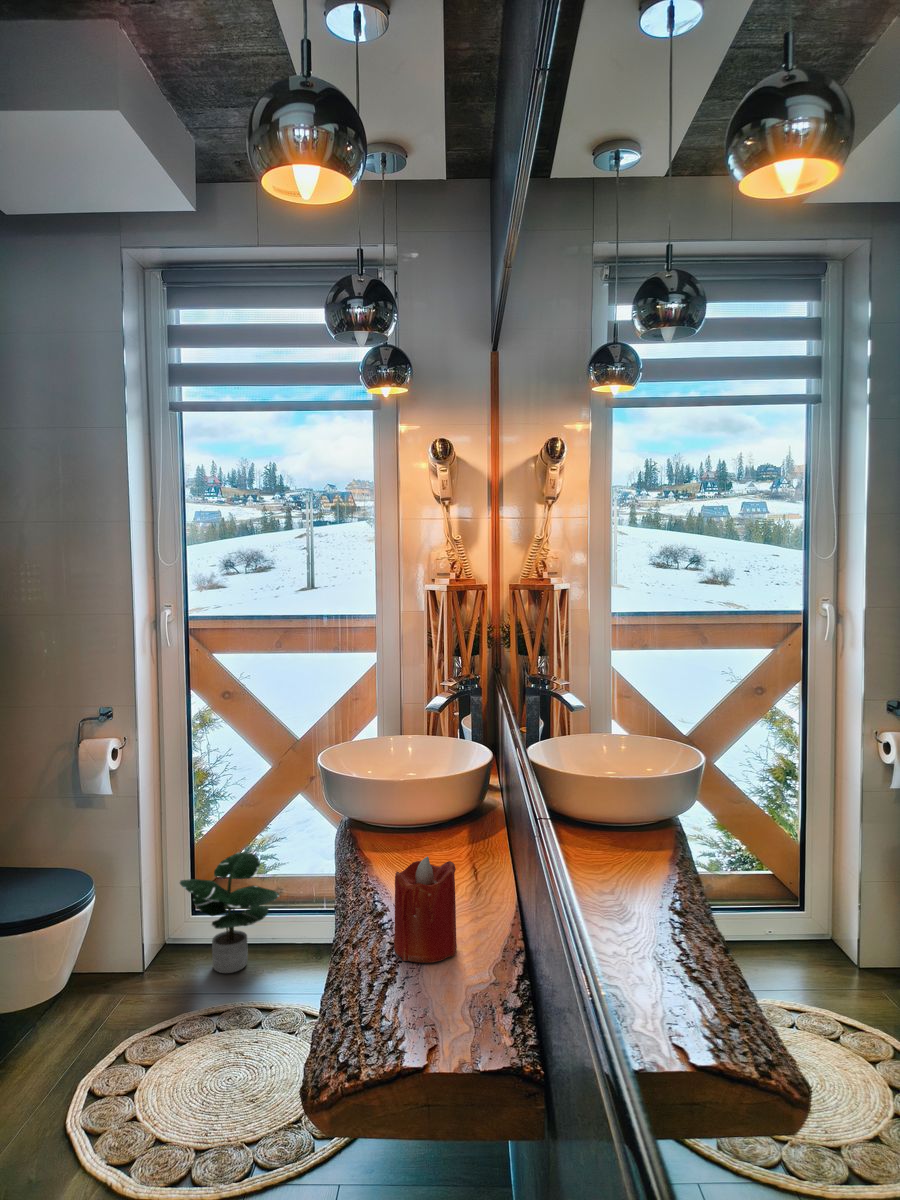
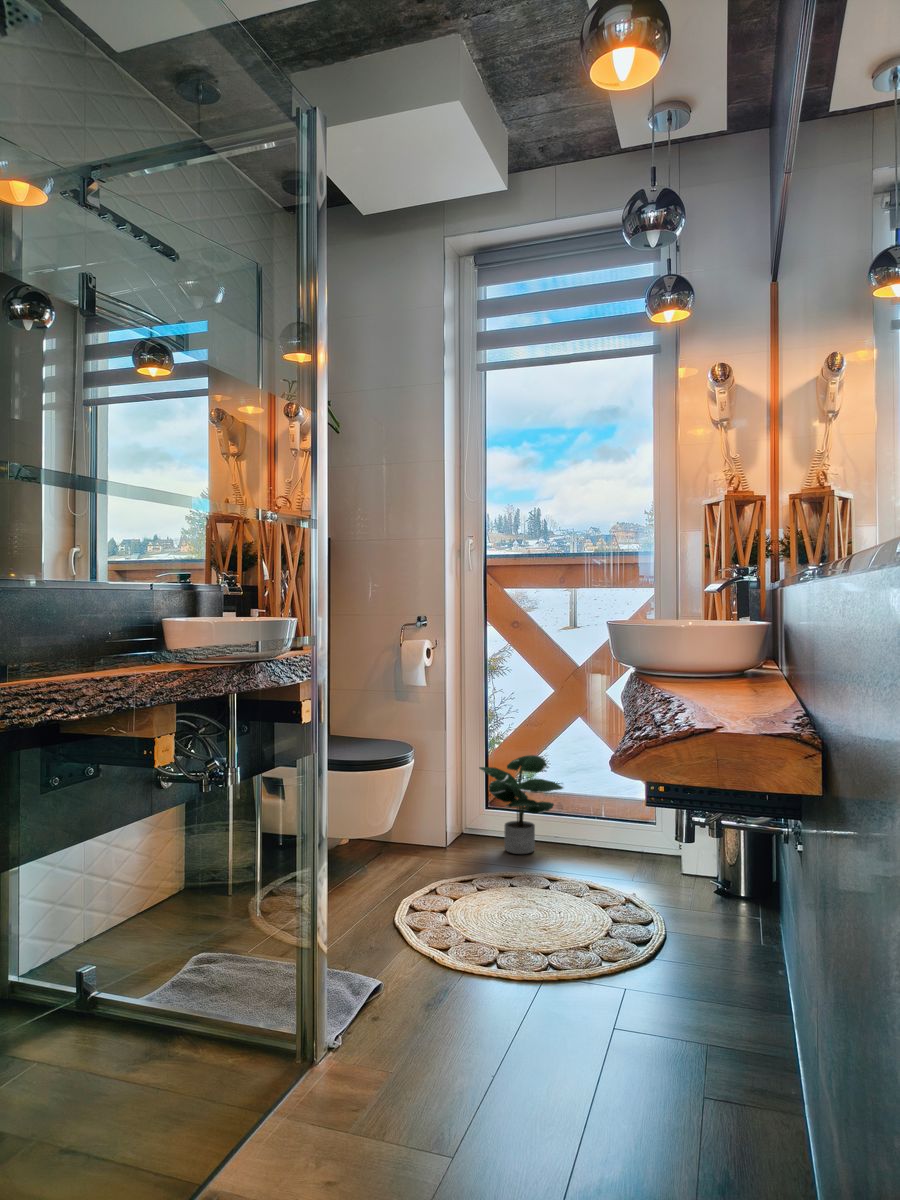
candle: present [394,856,457,963] -> none [686,615,742,696]

